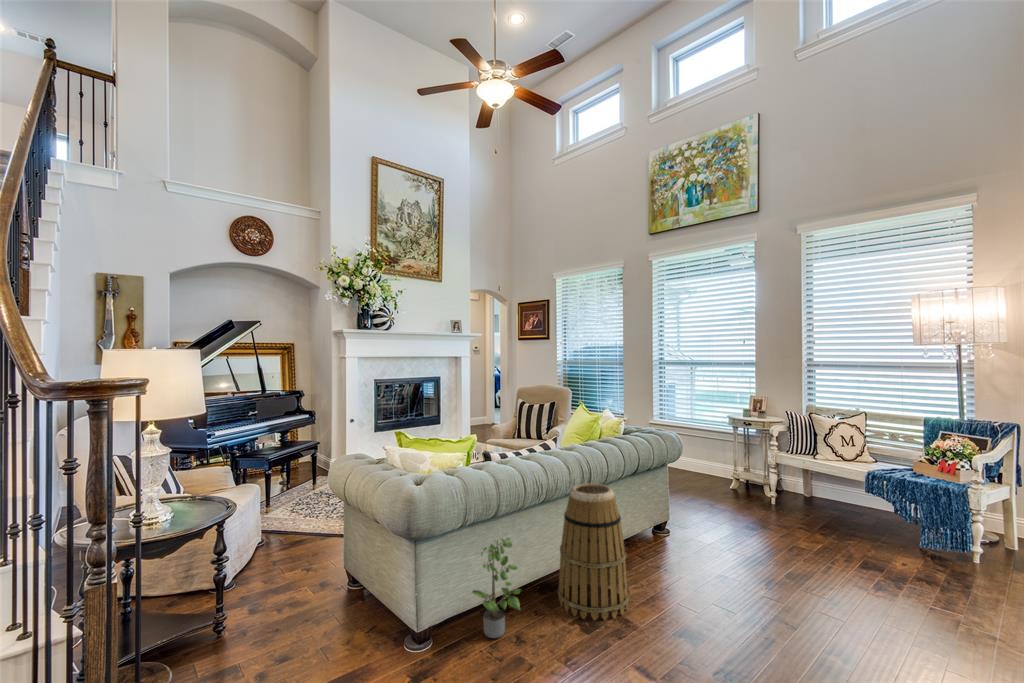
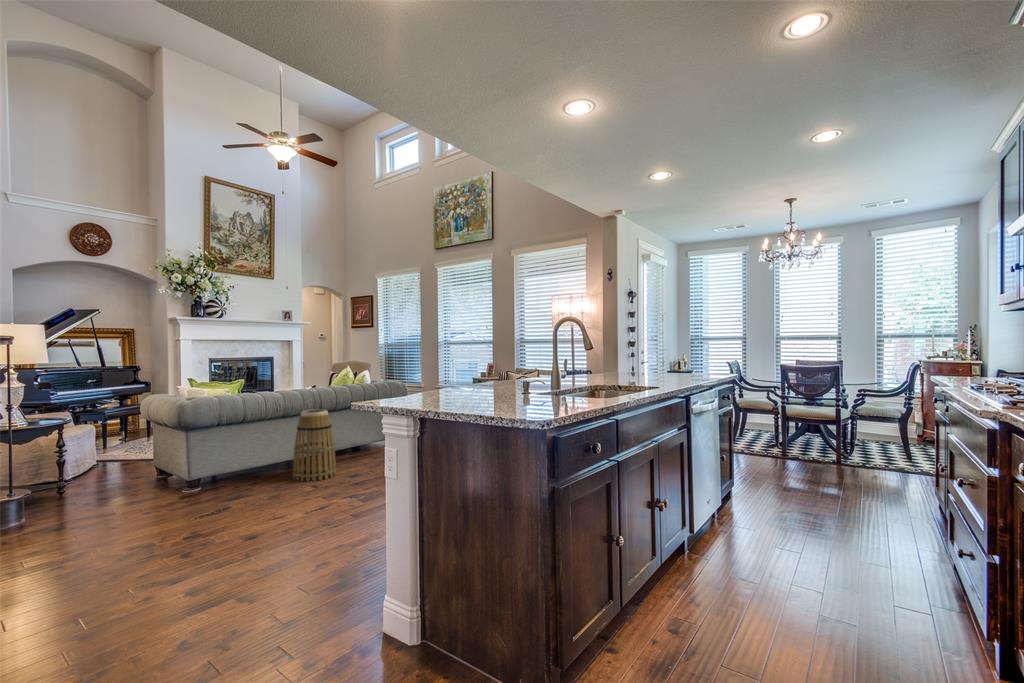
potted plant: present [472,537,521,638] -> none [228,434,264,490]

